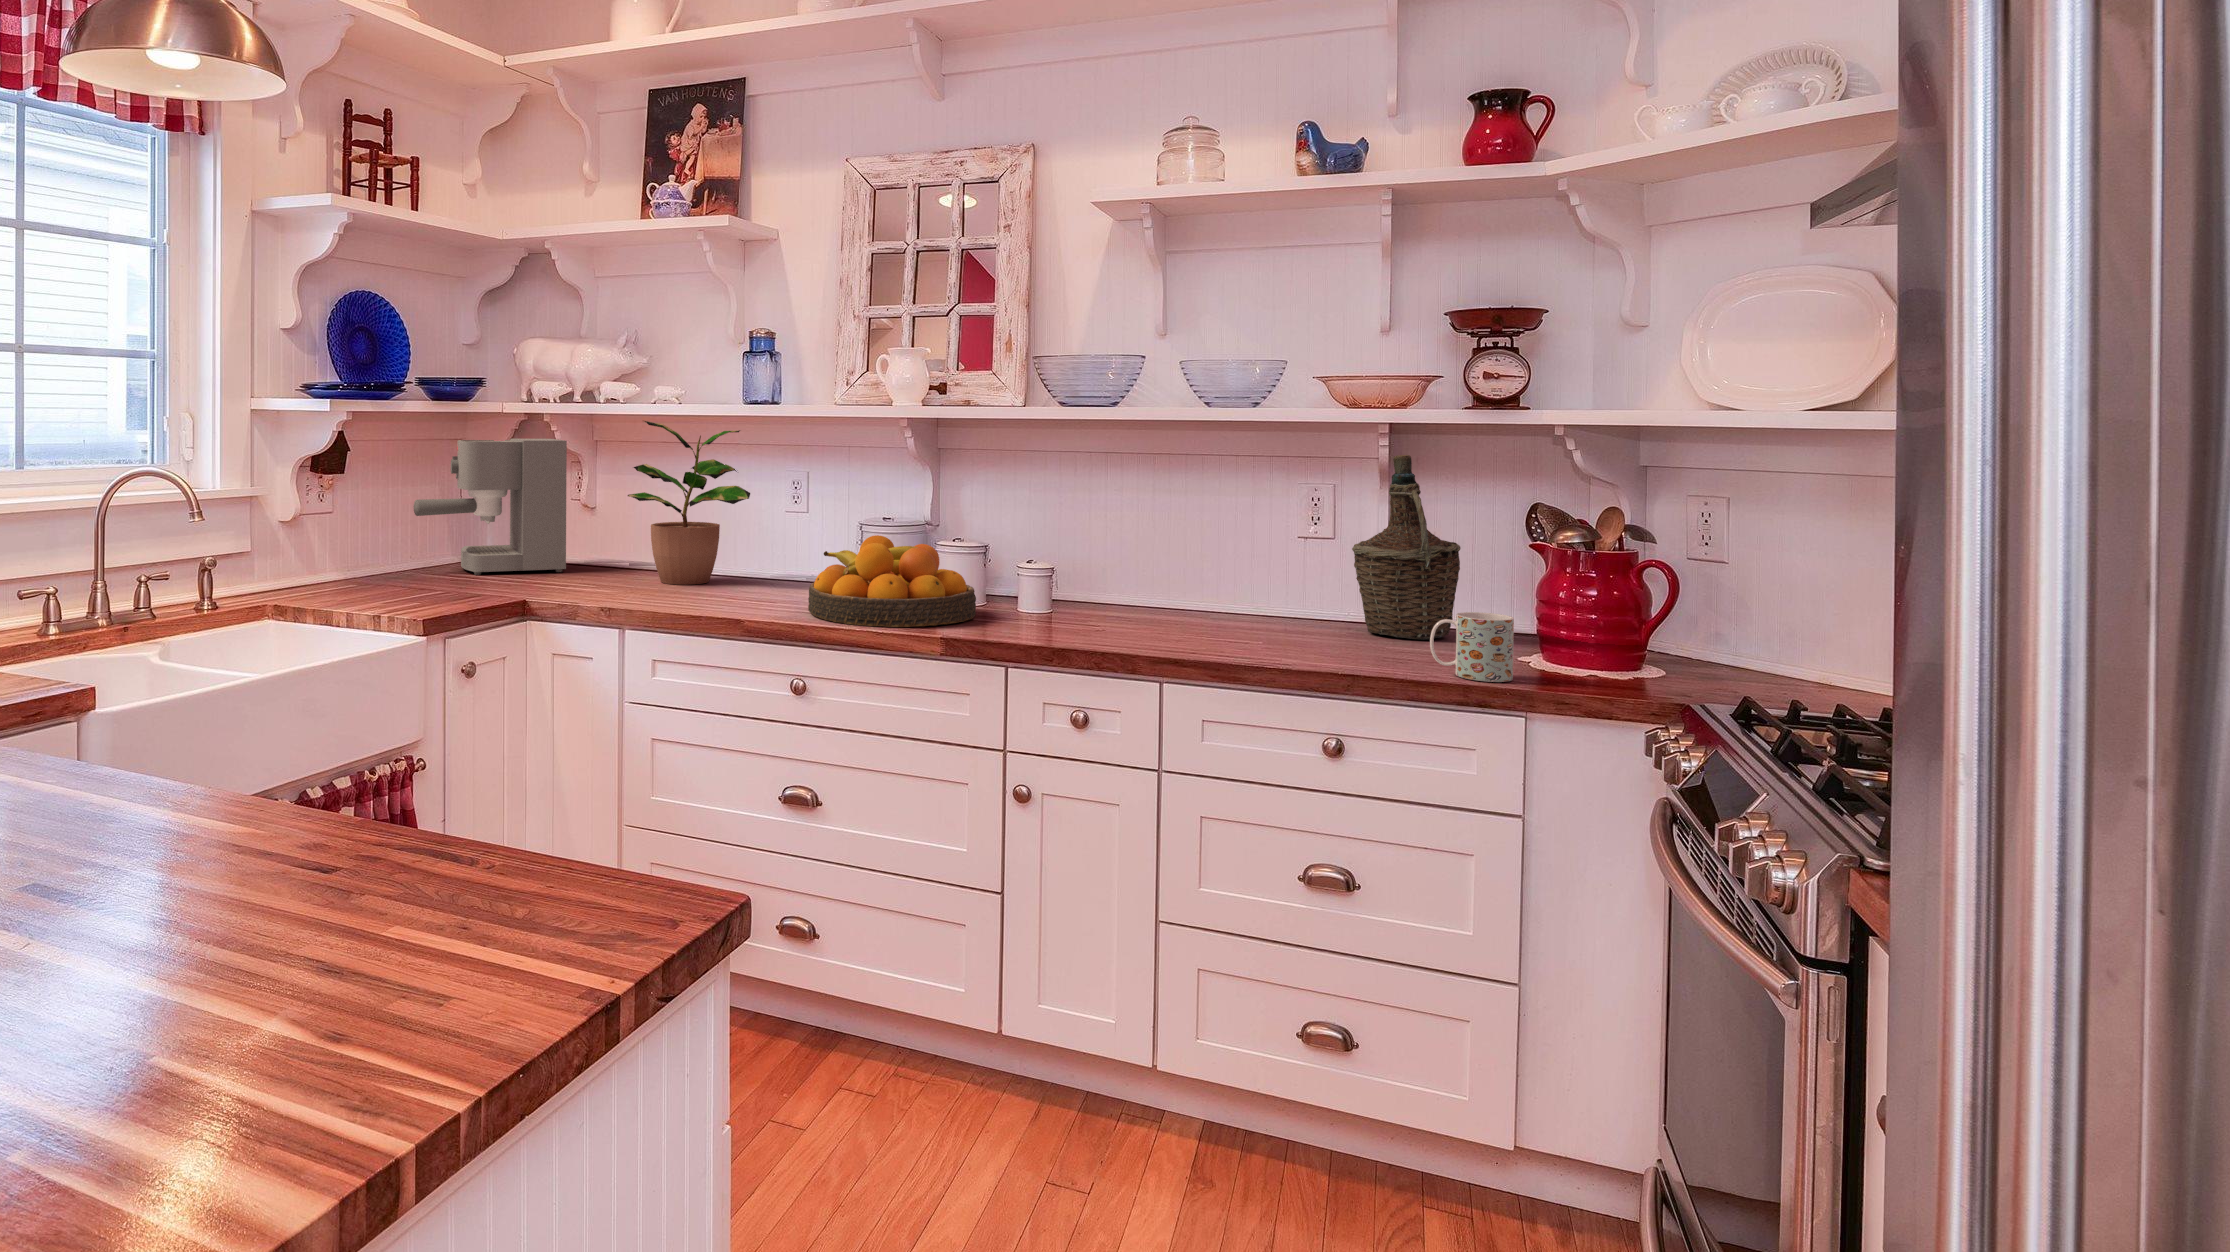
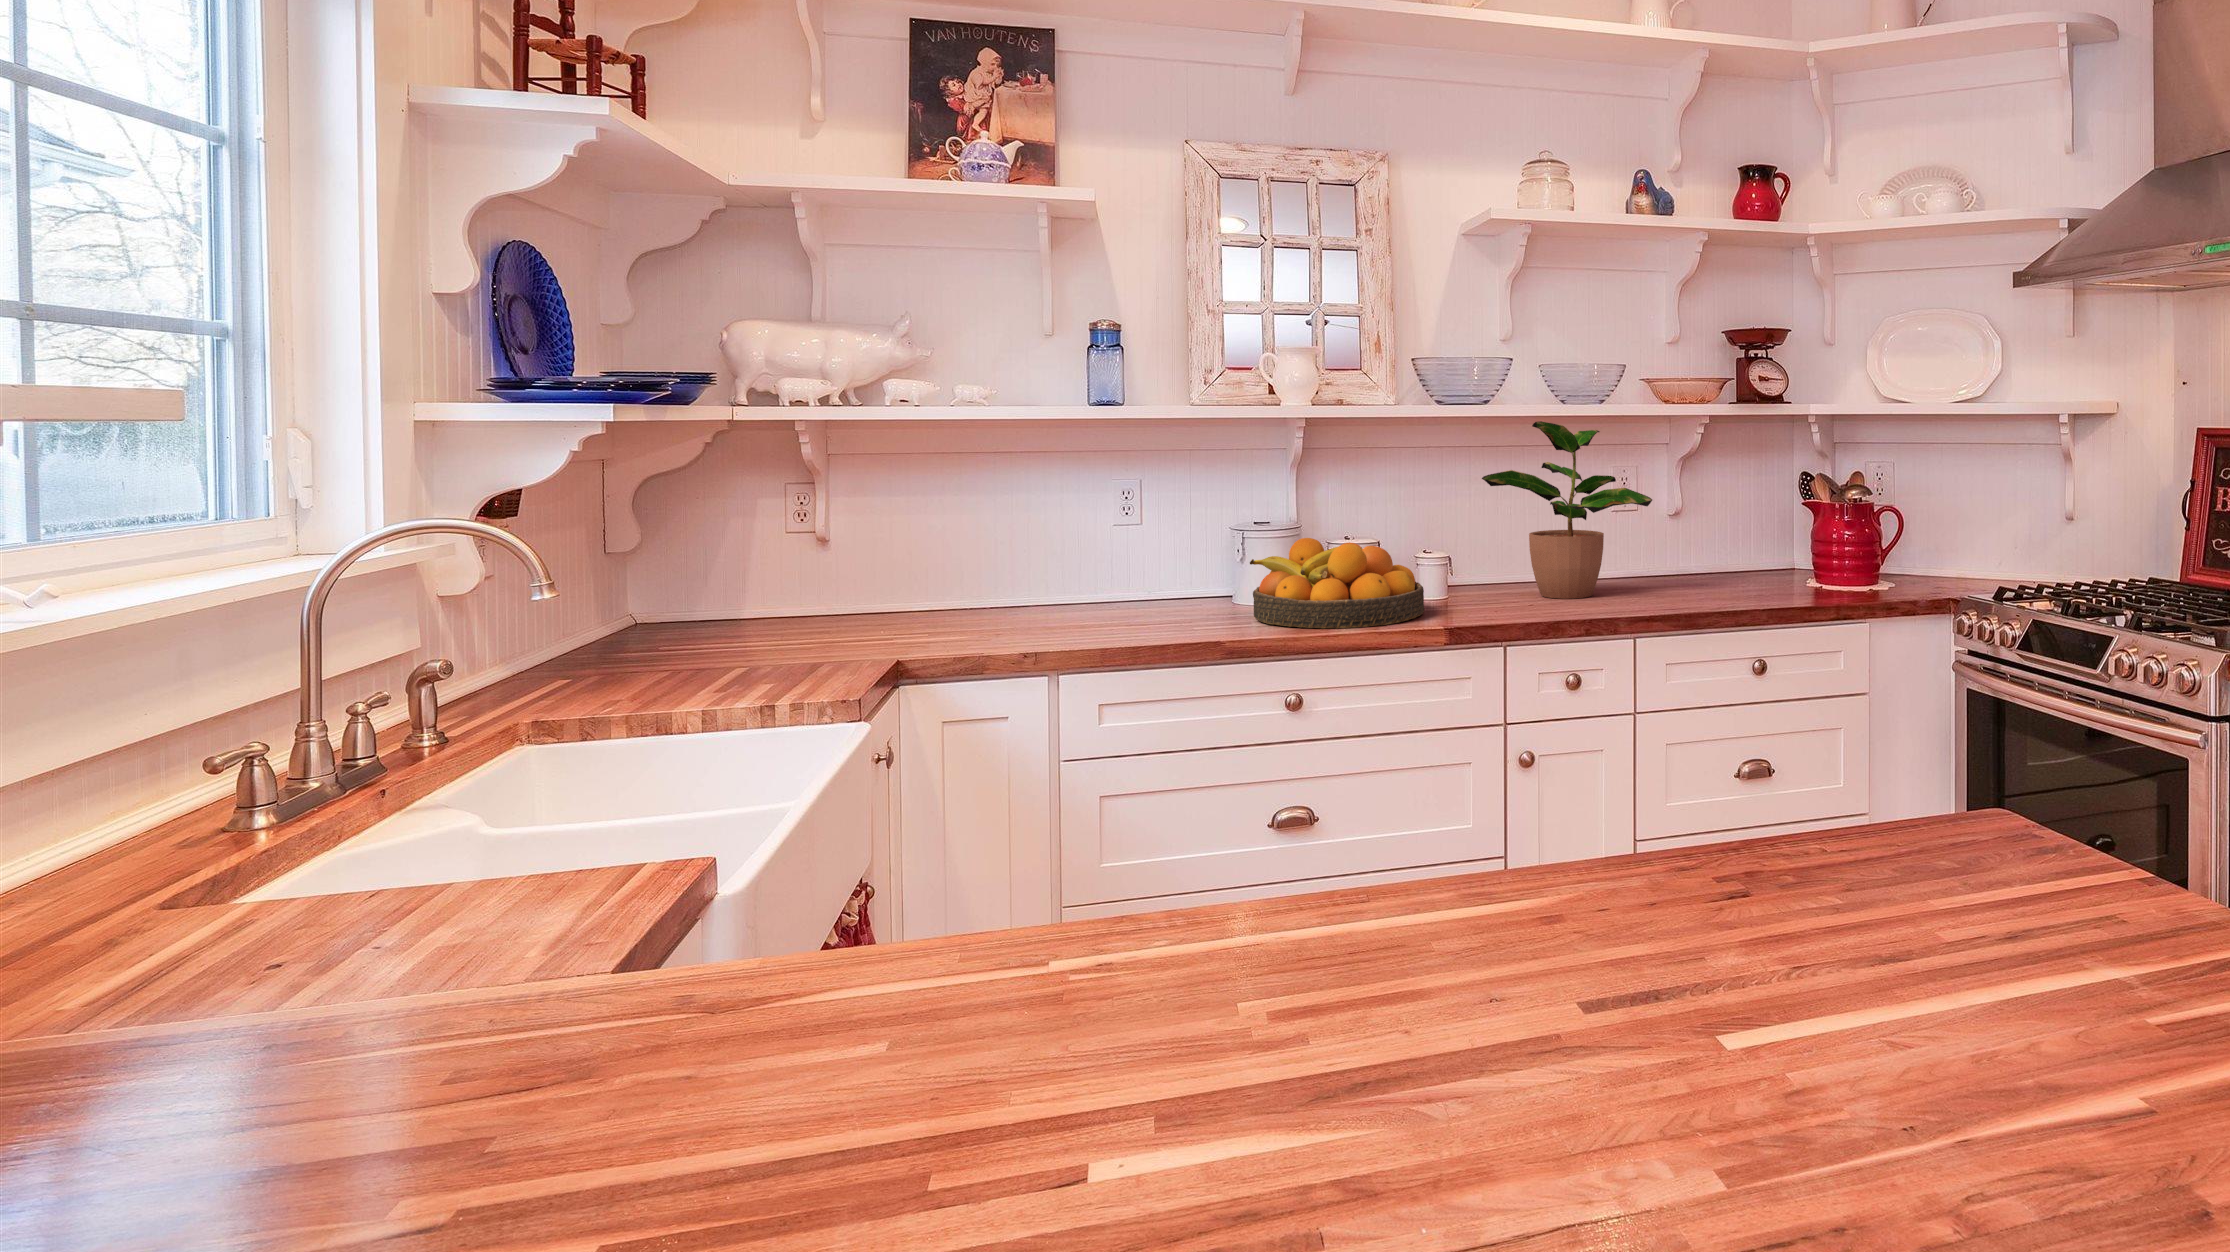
potted plant: present [628,421,750,585] -> present [1482,421,1652,599]
coffee maker: present [414,439,567,575] -> none [571,453,809,643]
bottle: present [1352,455,1461,640] -> none [1668,440,1744,581]
mug: present [1430,612,1514,682] -> none [1808,552,1859,600]

